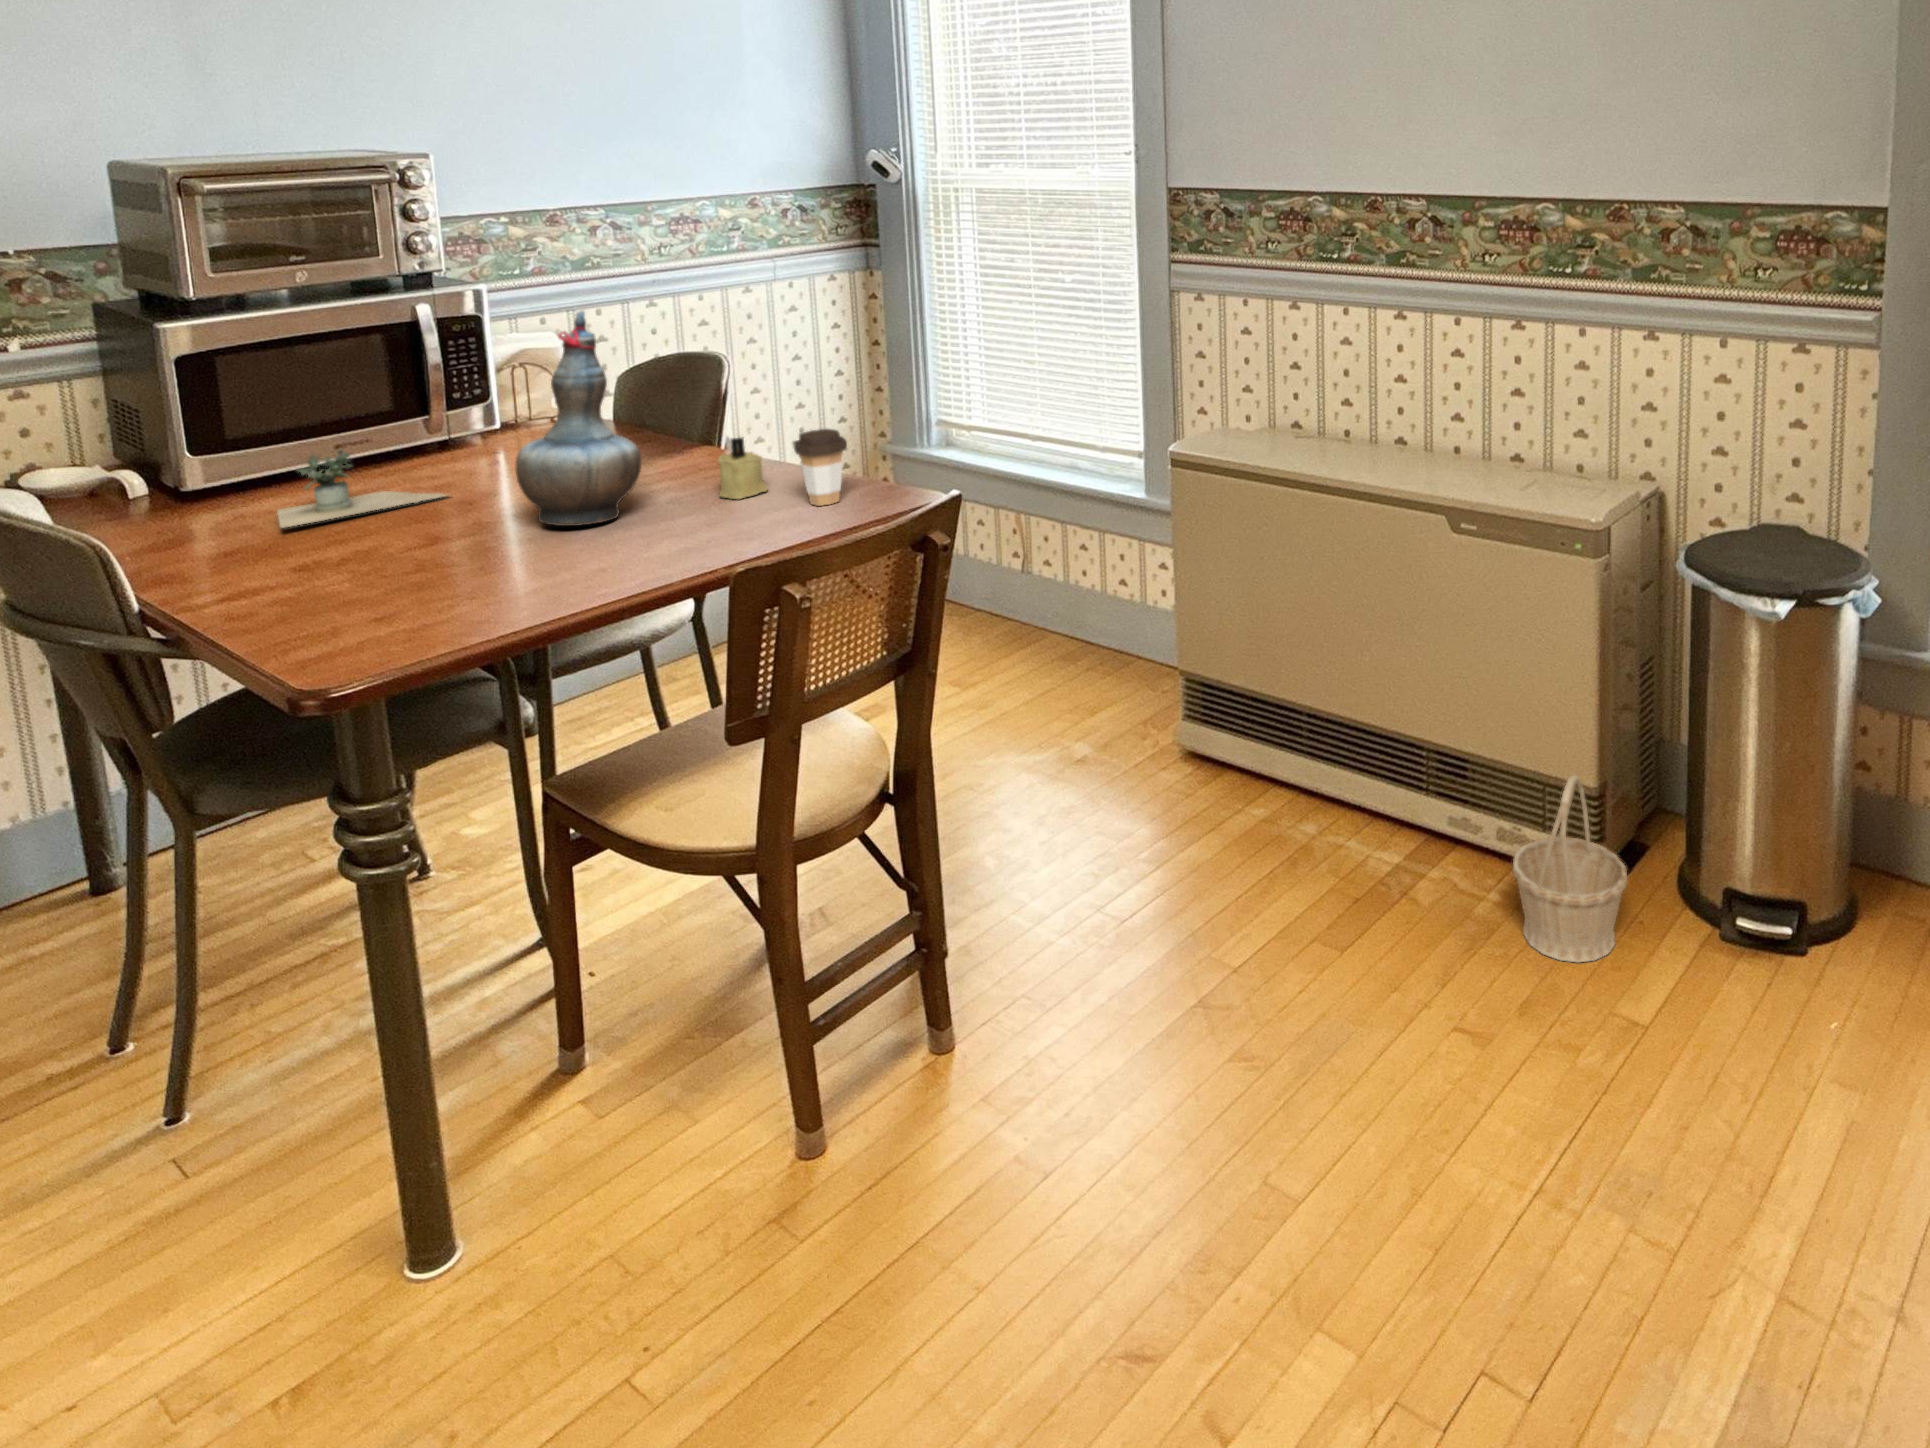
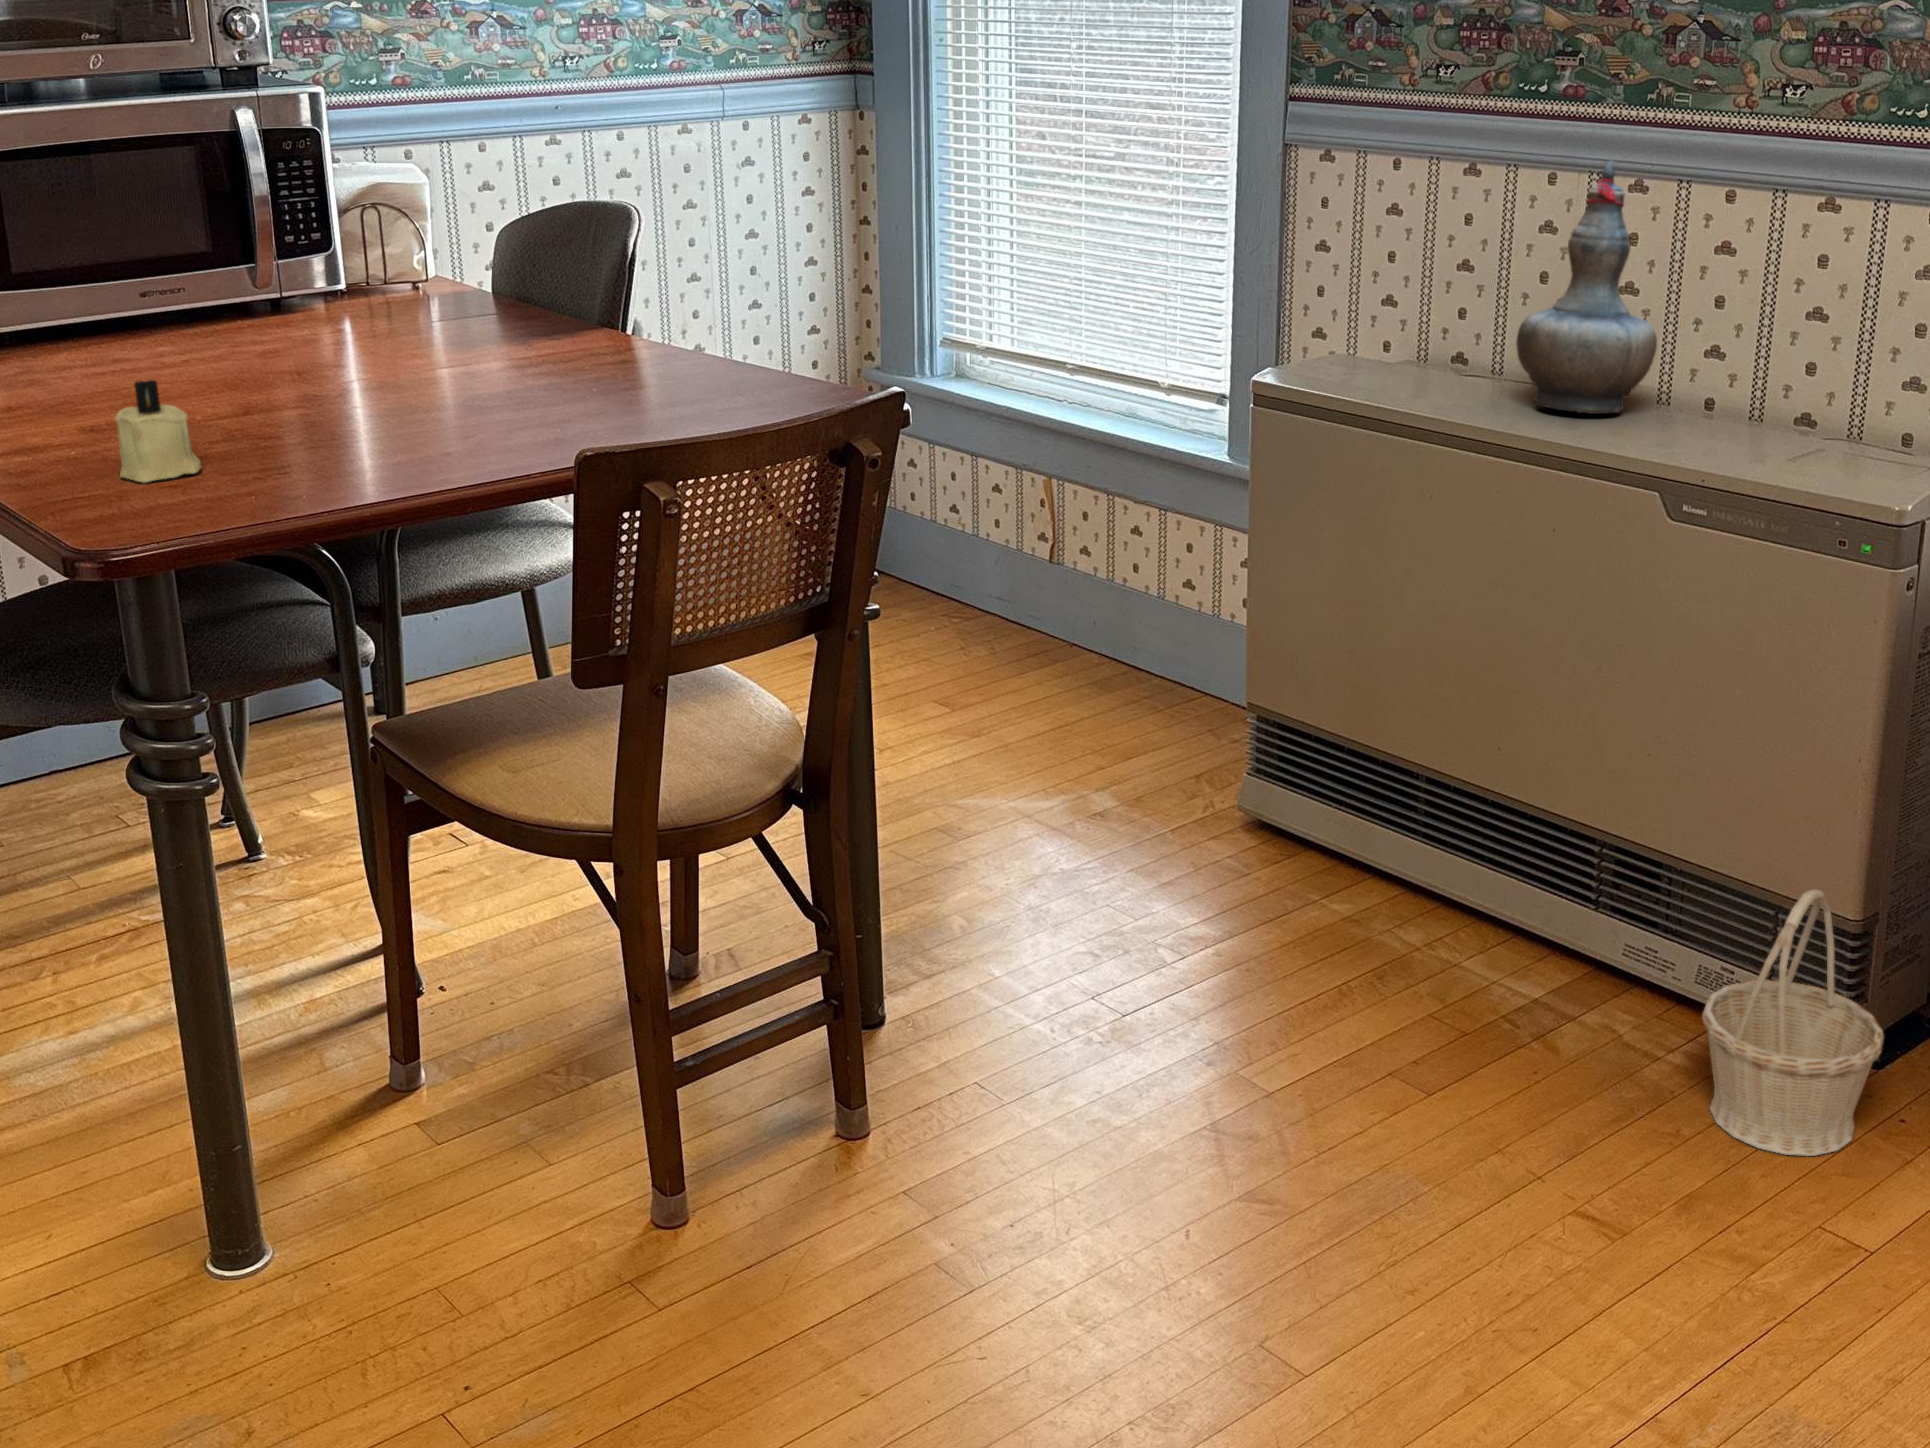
decorative vase: present [516,311,641,526] -> present [1516,159,1657,414]
coffee cup: present [794,429,847,506] -> none [699,293,770,399]
candle: present [718,437,768,499] -> present [115,380,201,482]
potted plant: present [277,449,446,528] -> none [68,285,335,381]

